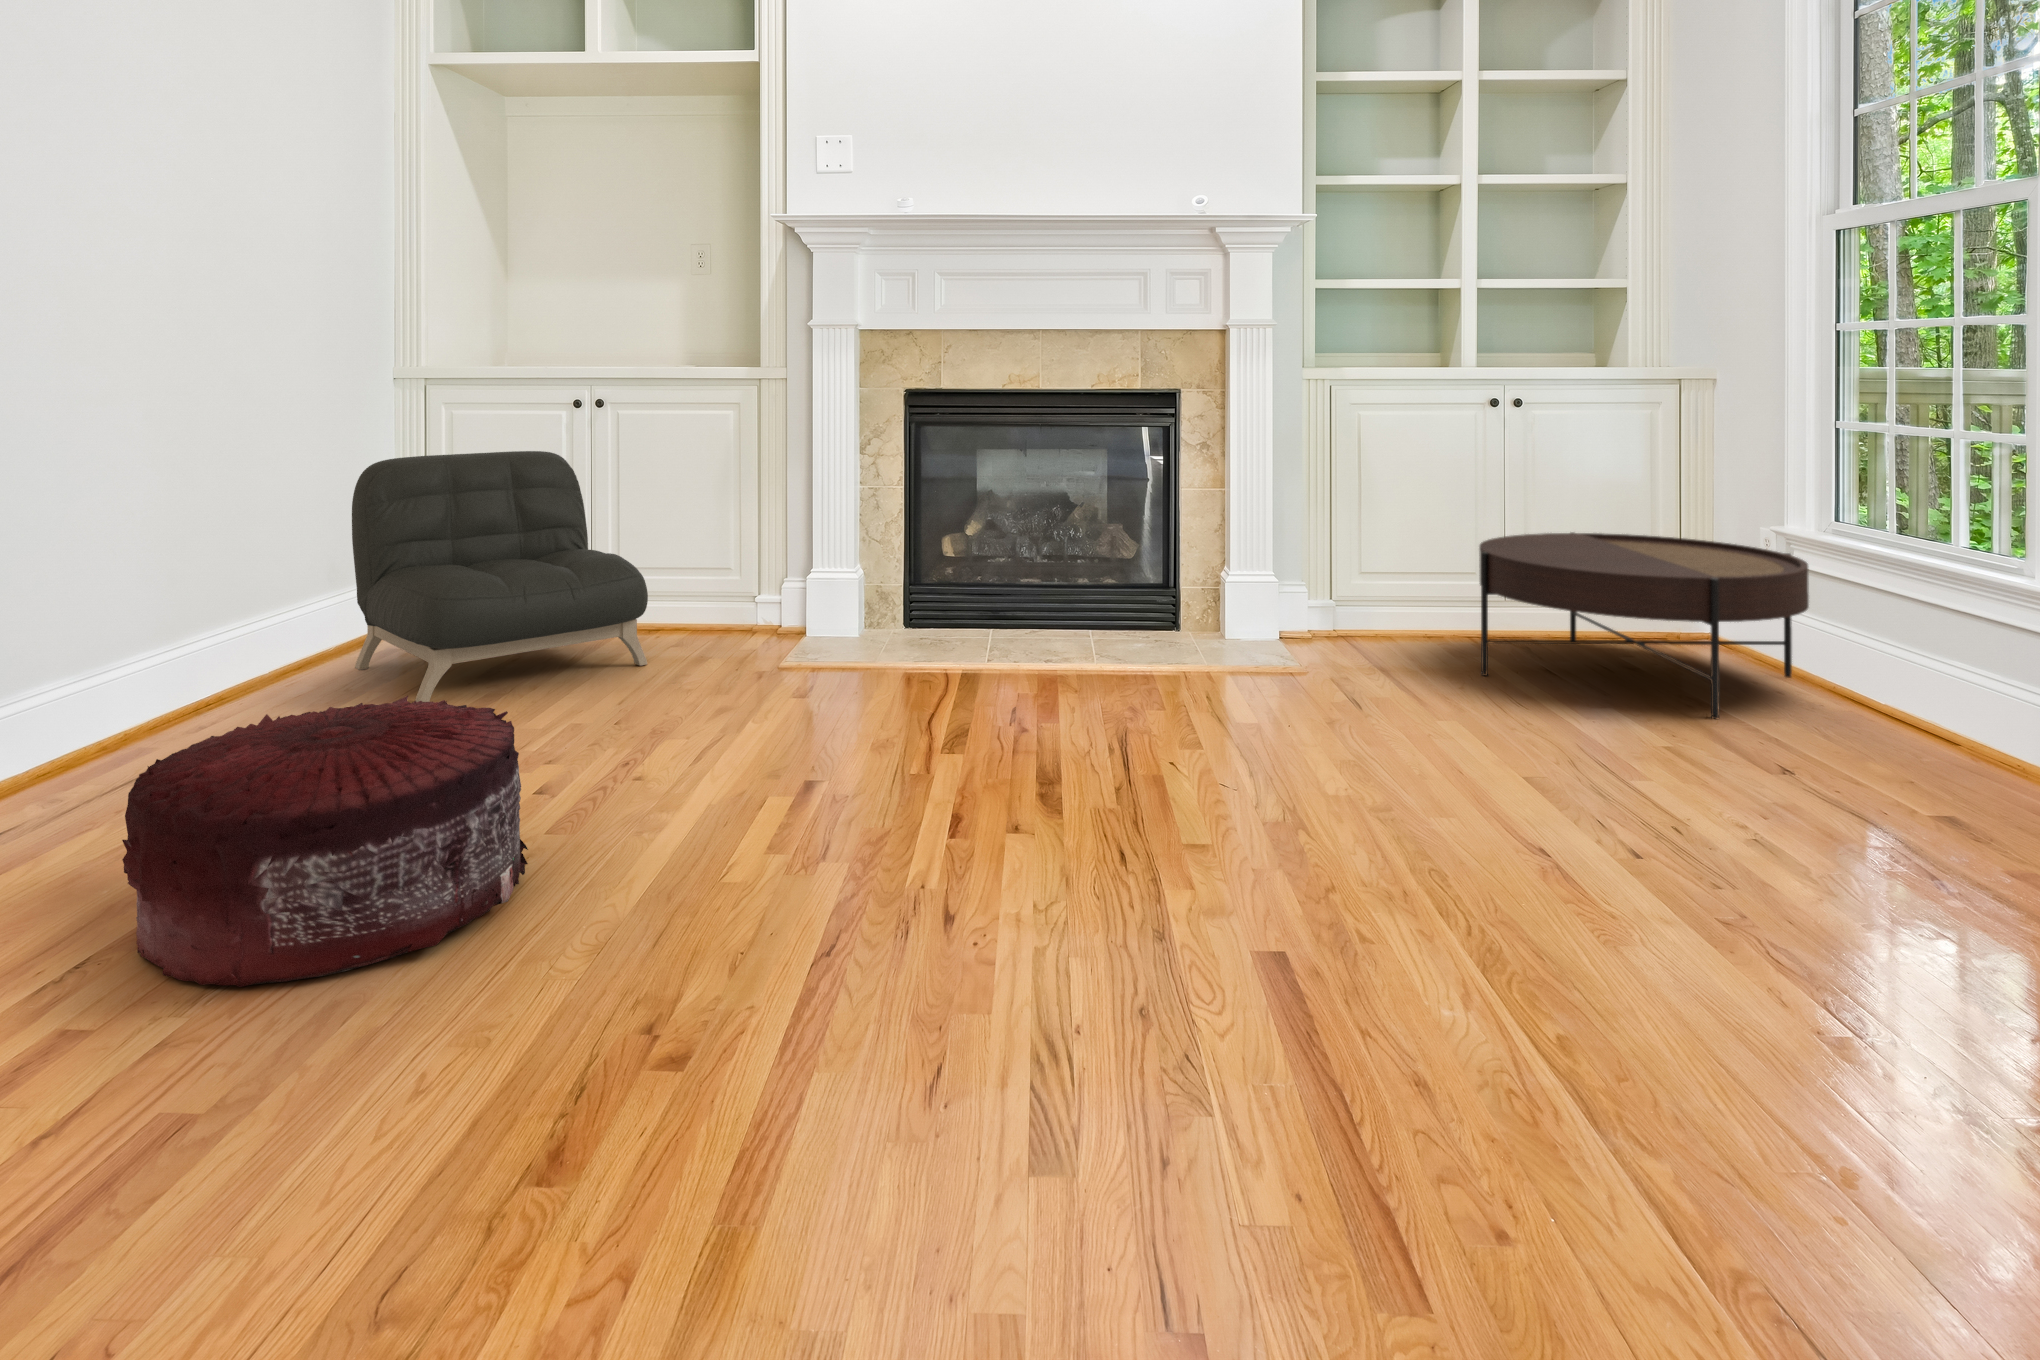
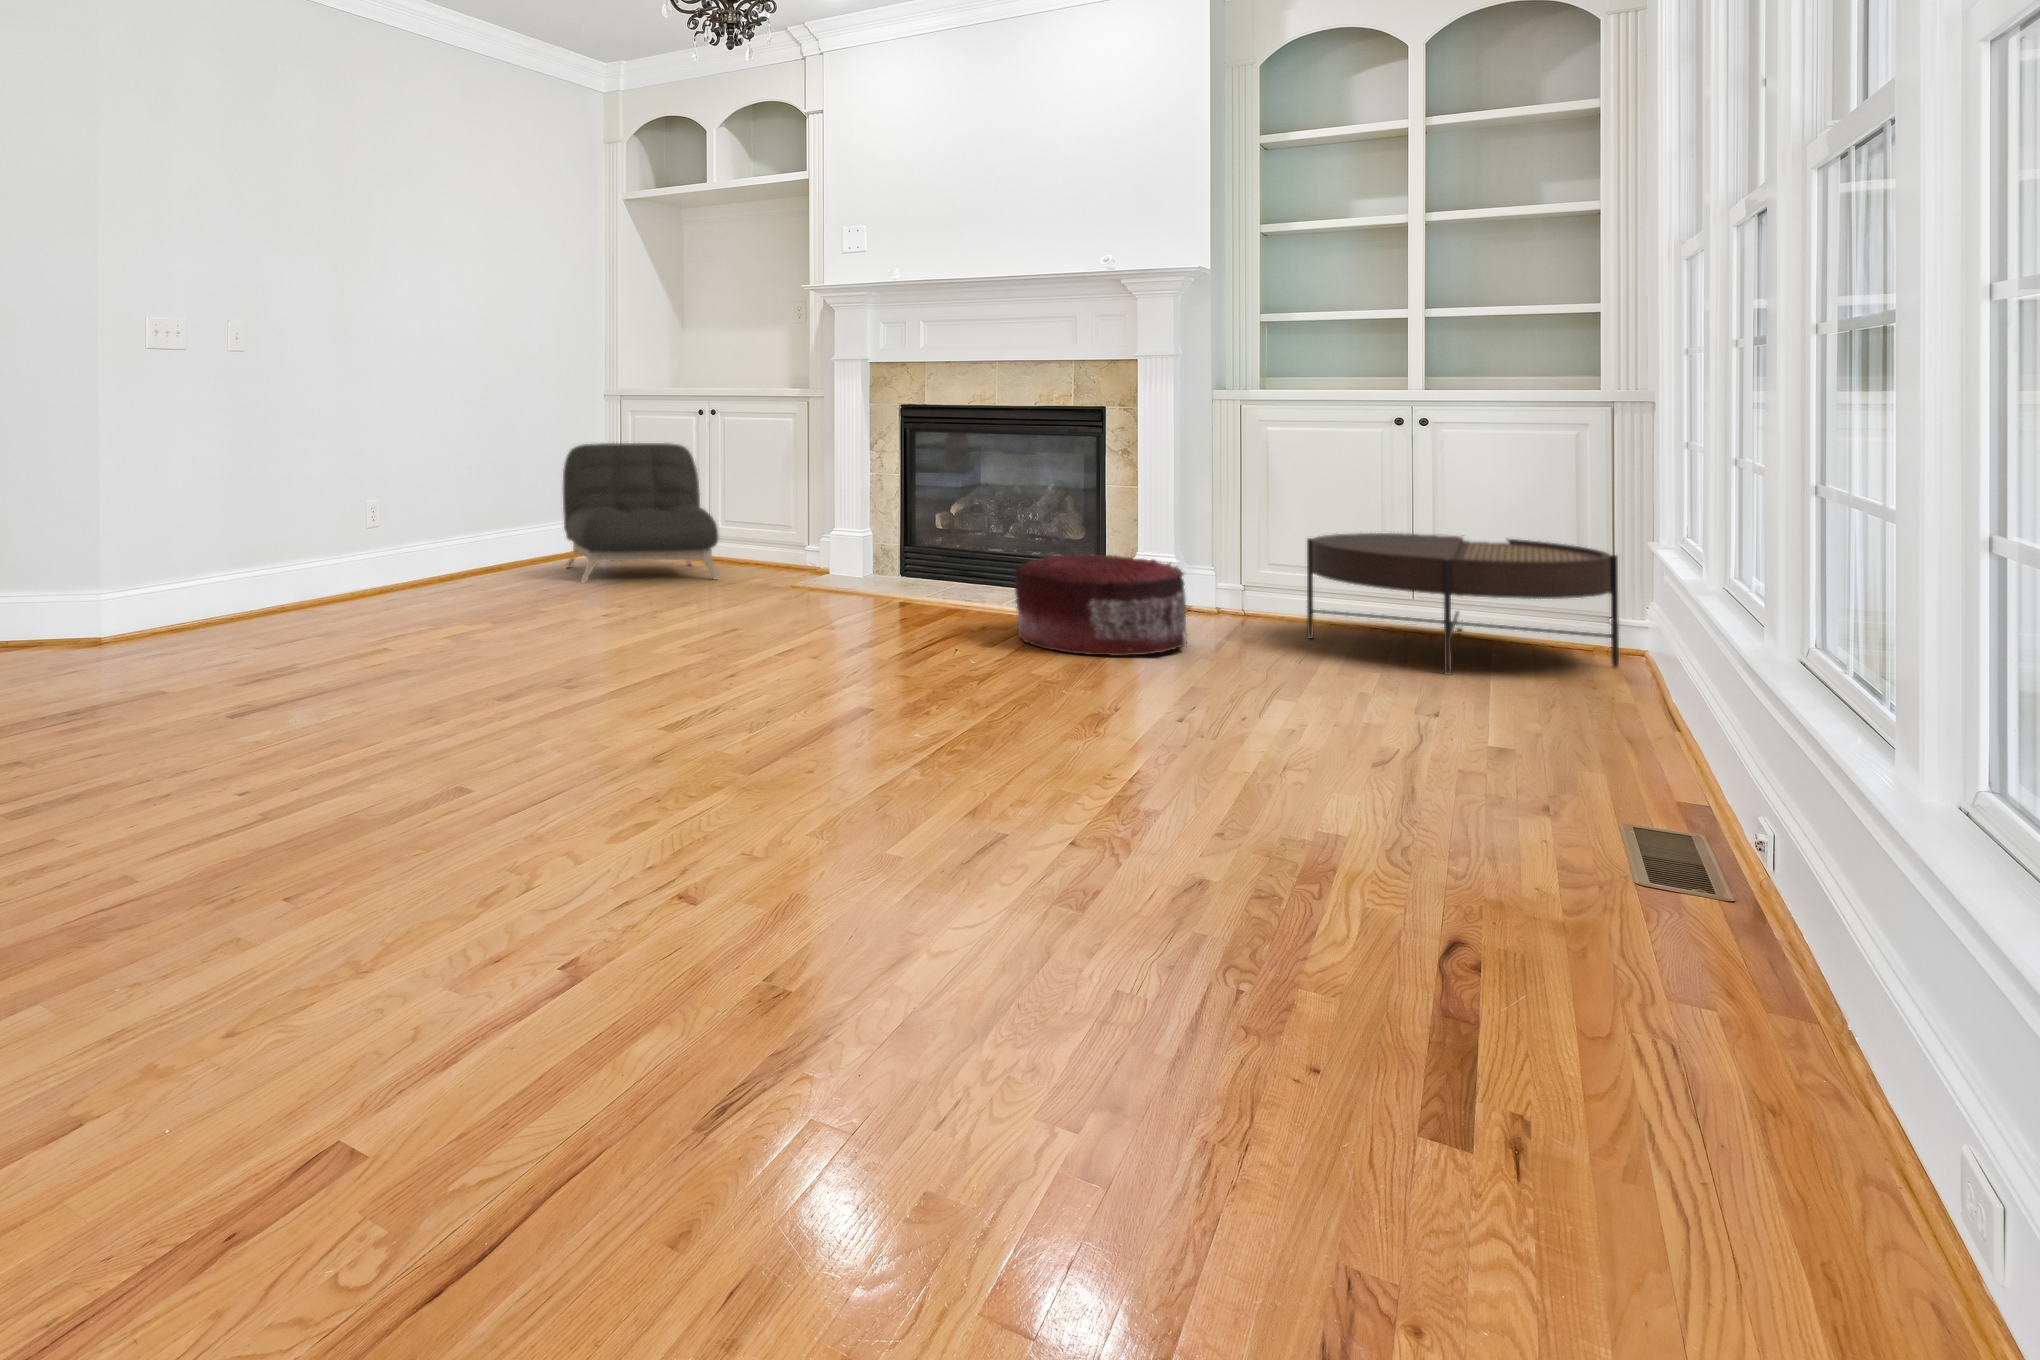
pouf: present [122,696,528,987] -> present [1015,555,1187,656]

